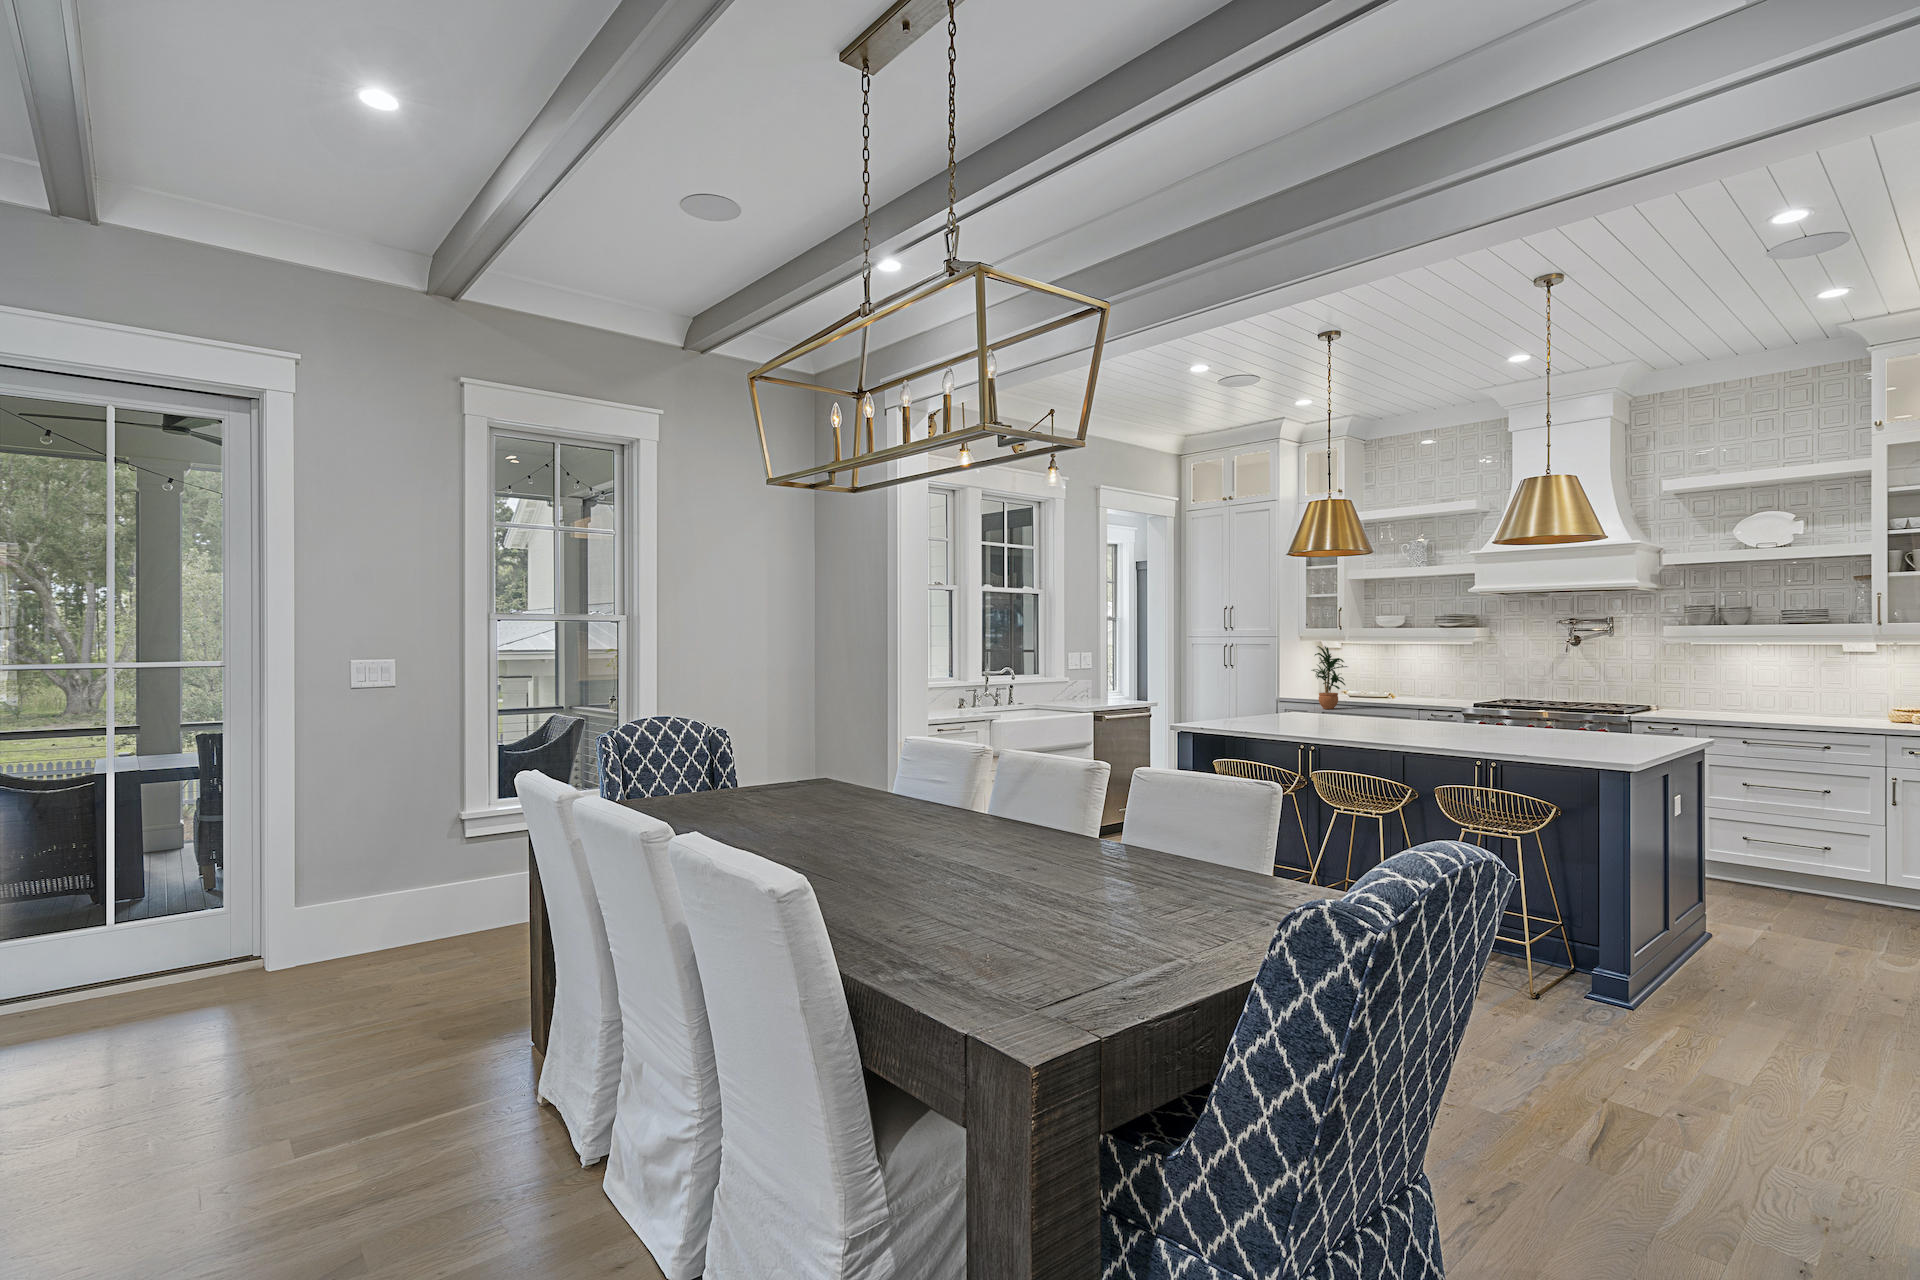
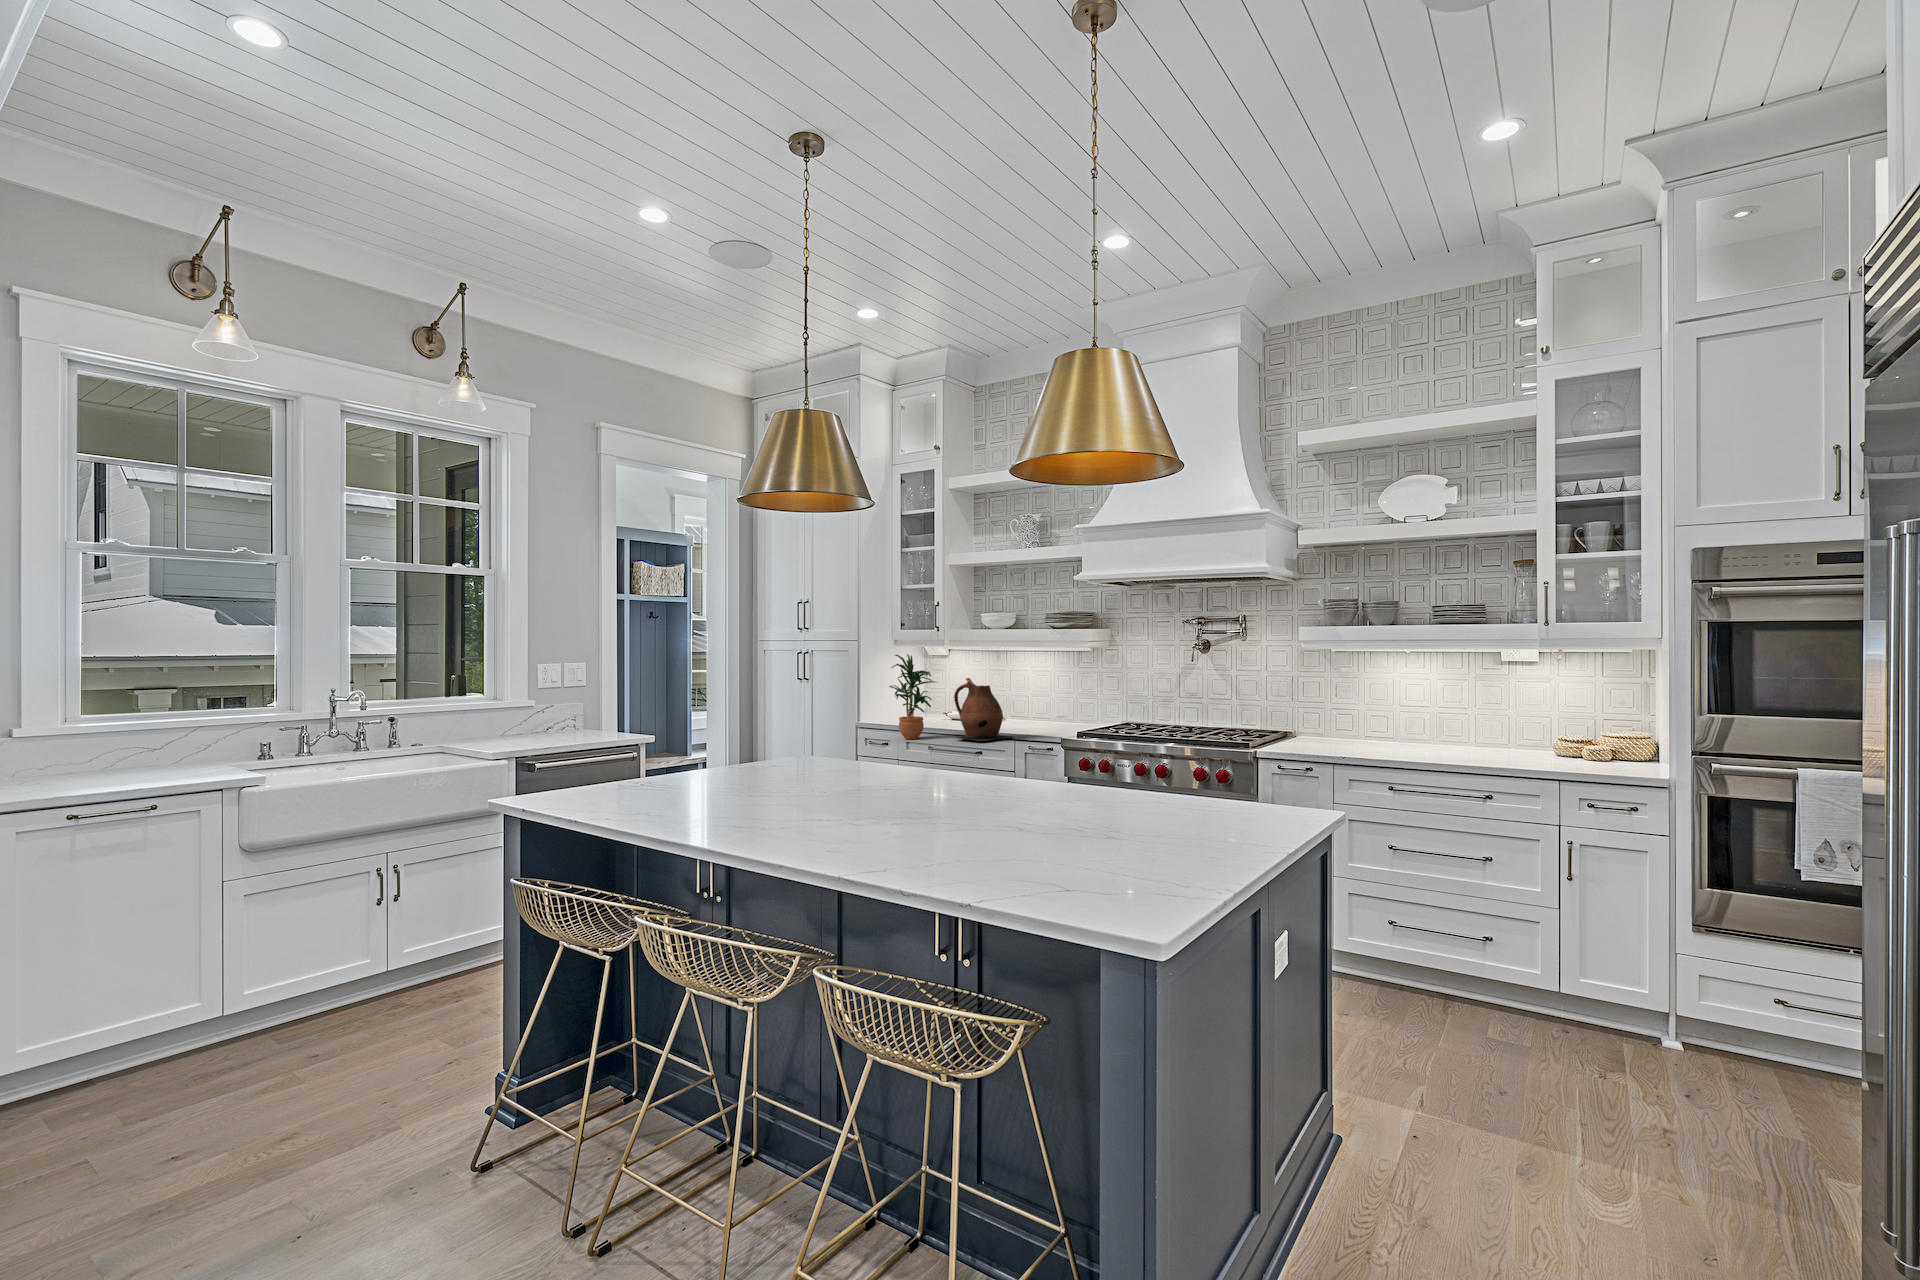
ceramic pitcher: none [1366,664,1414,711] -> present [954,678,1013,742]

